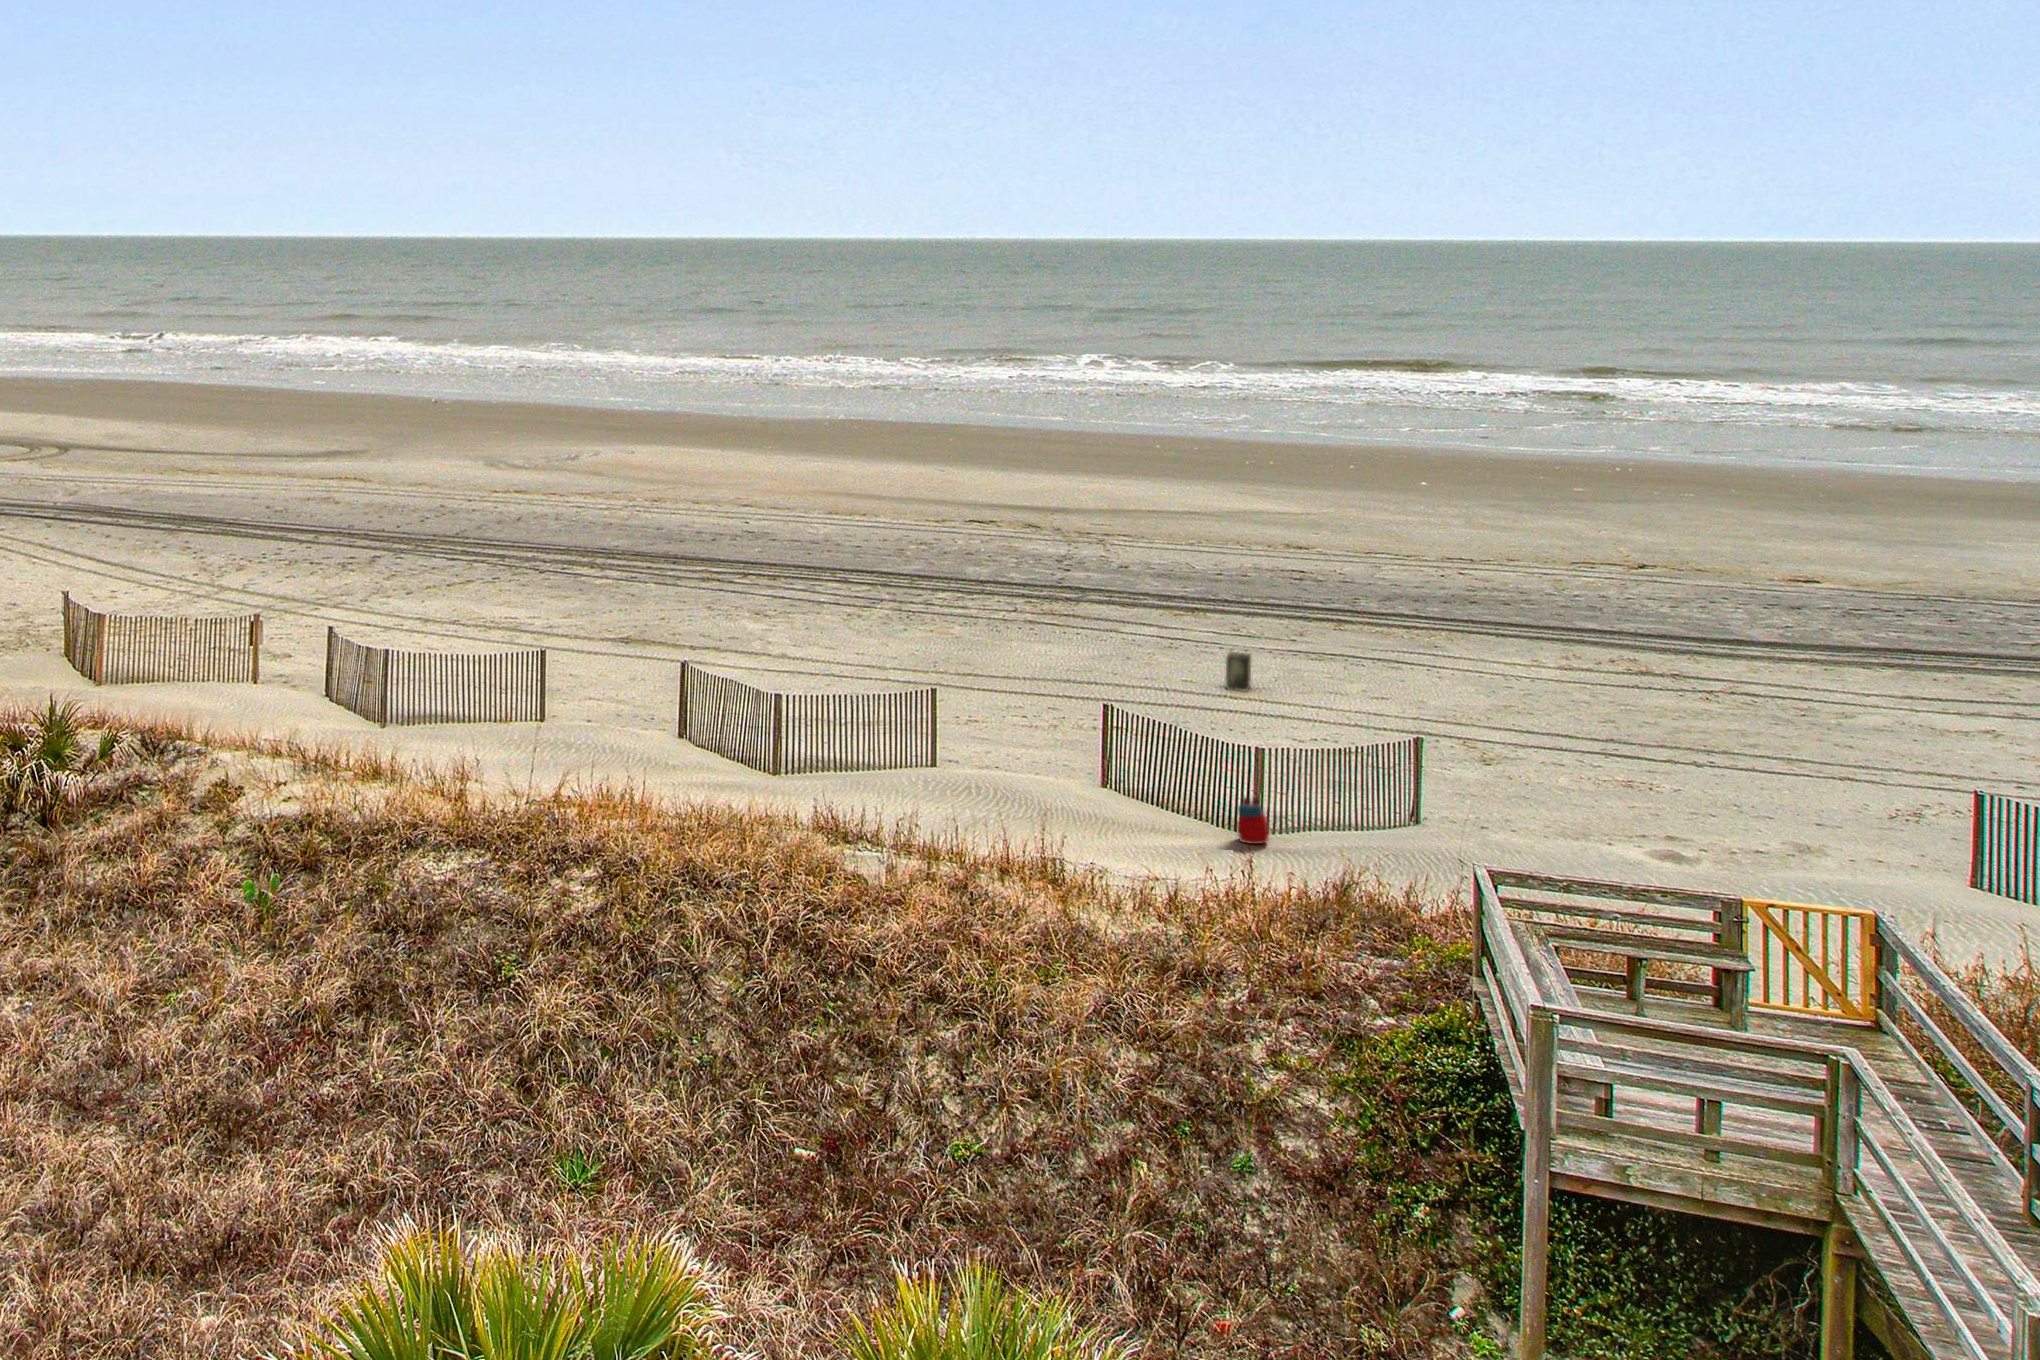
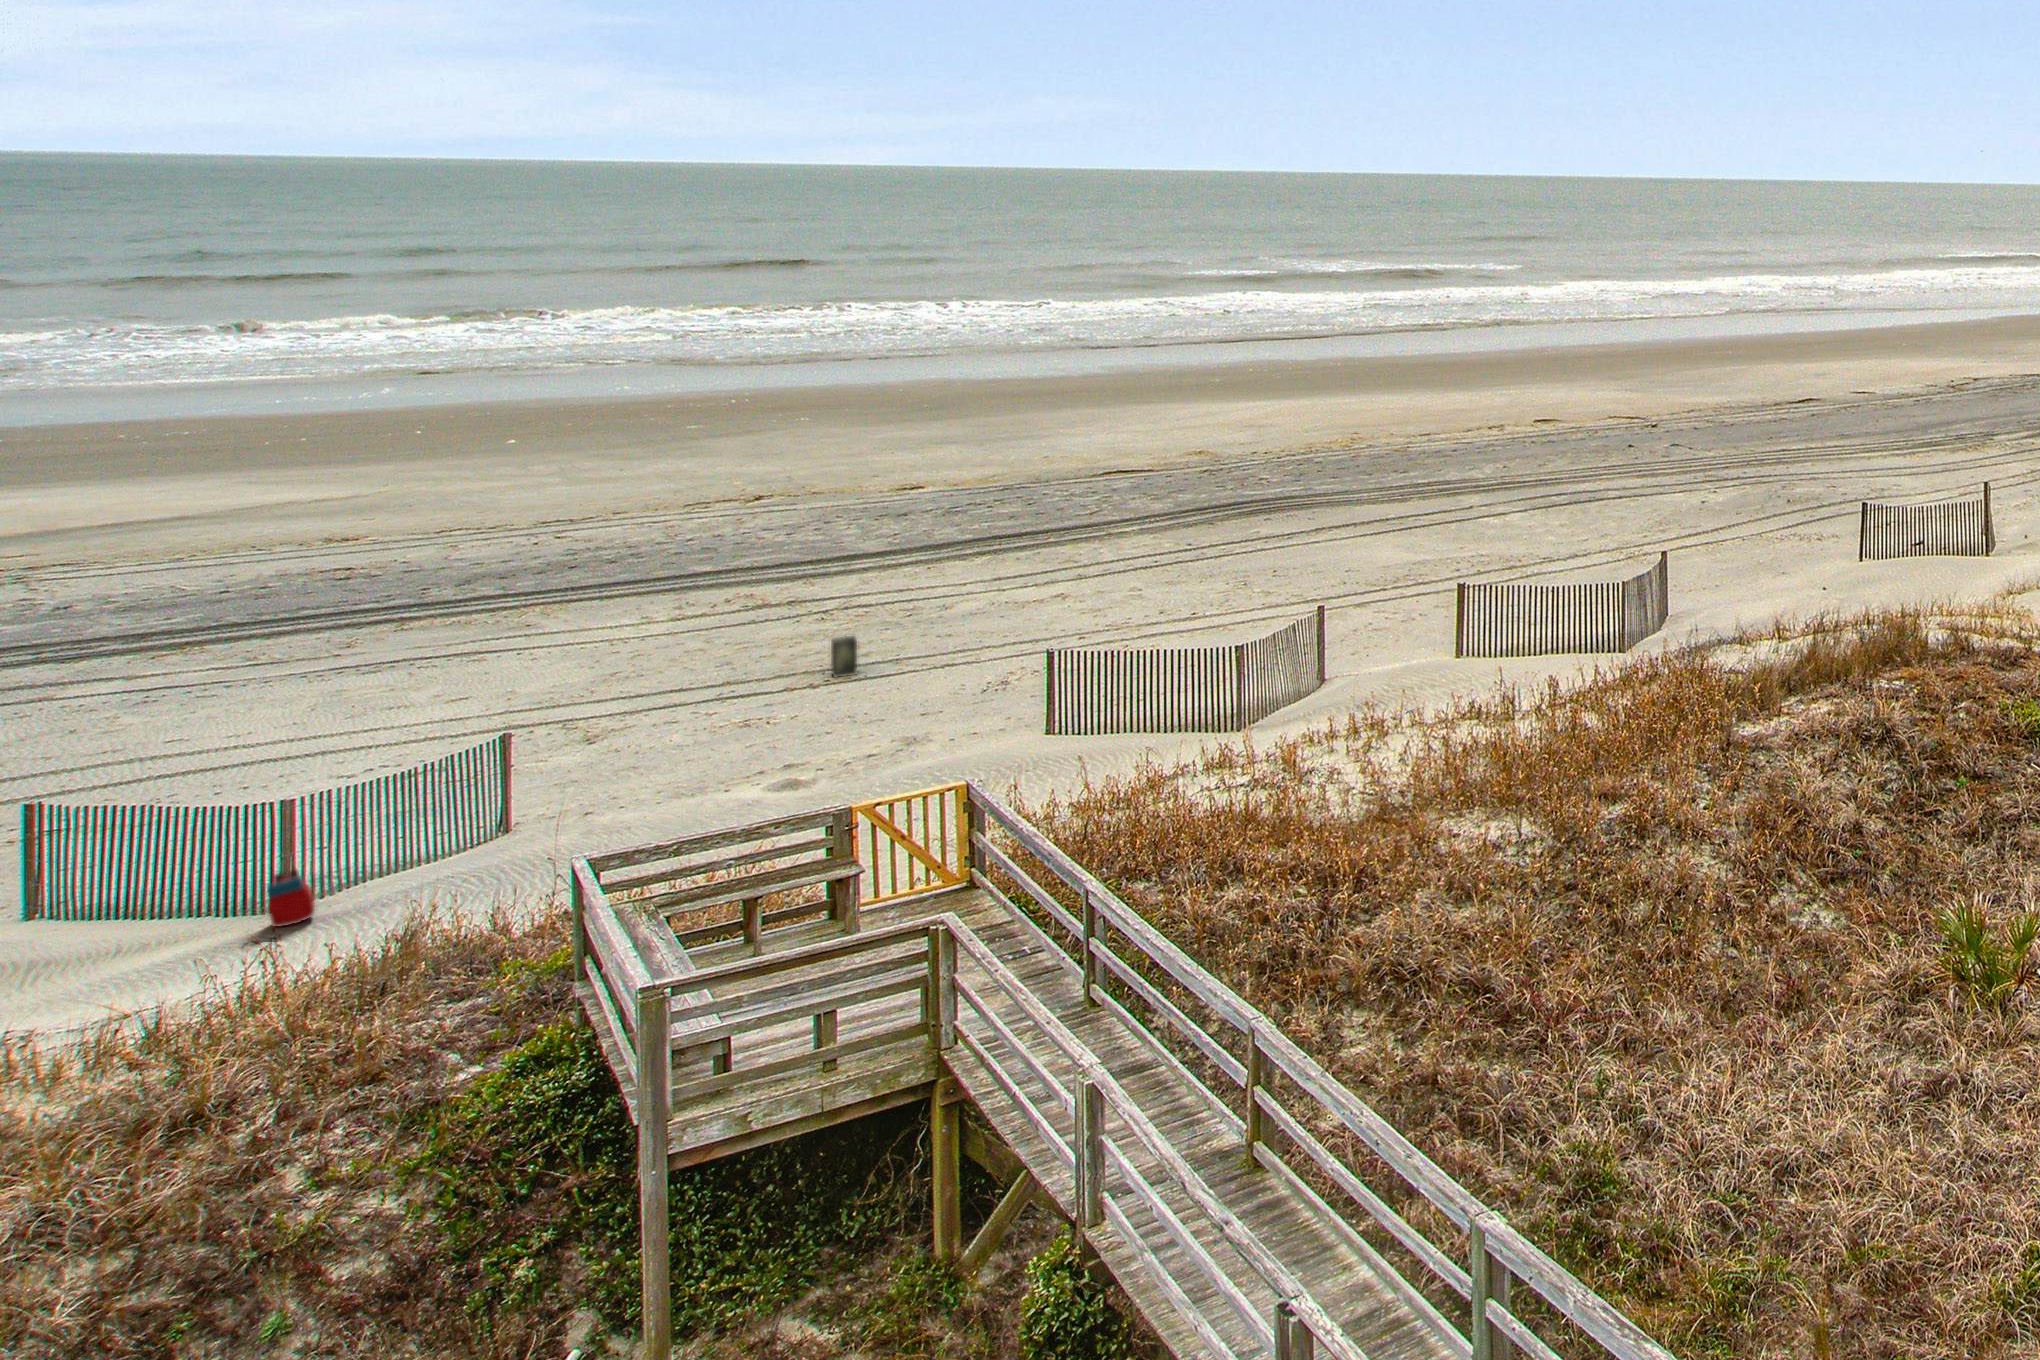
storage box: present [1226,652,1251,691] -> present [831,636,857,677]

